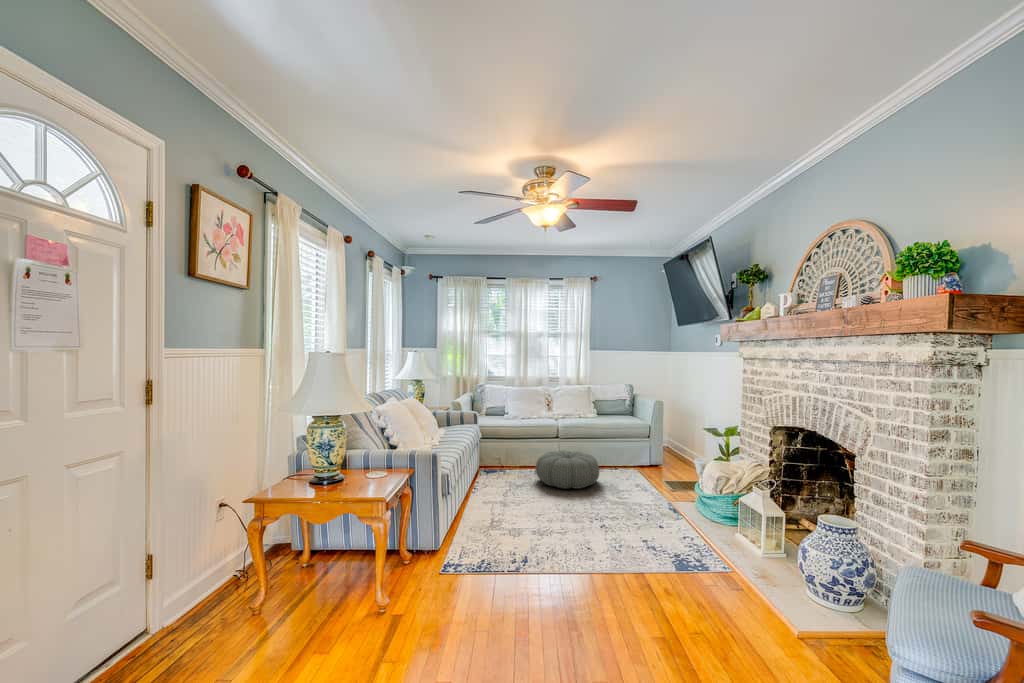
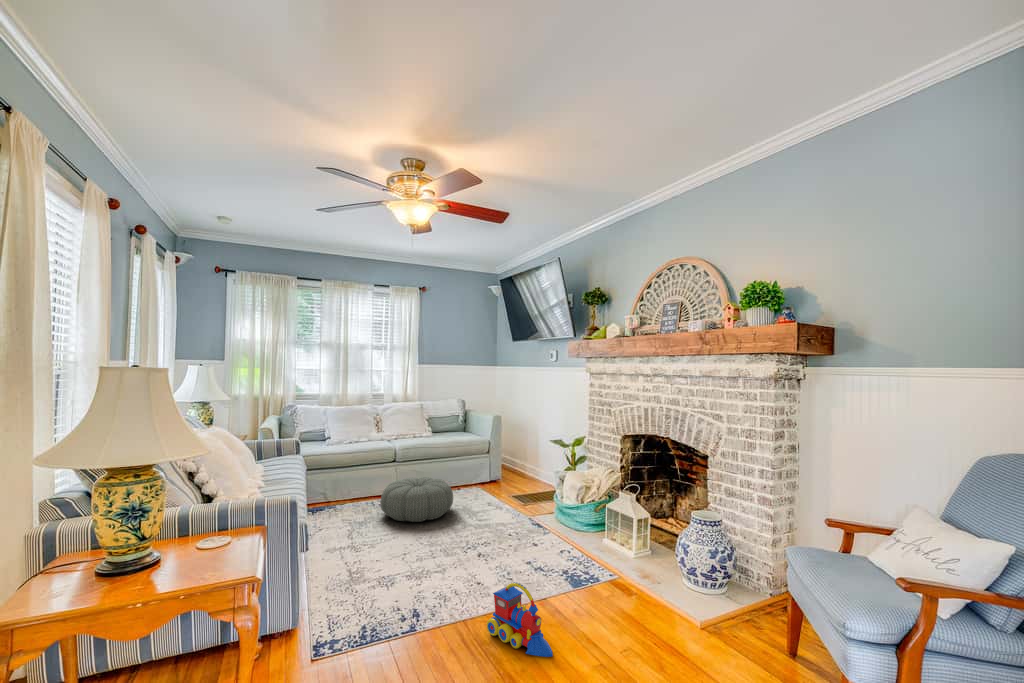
toy train: none [572,544,620,616] -> present [487,582,553,657]

